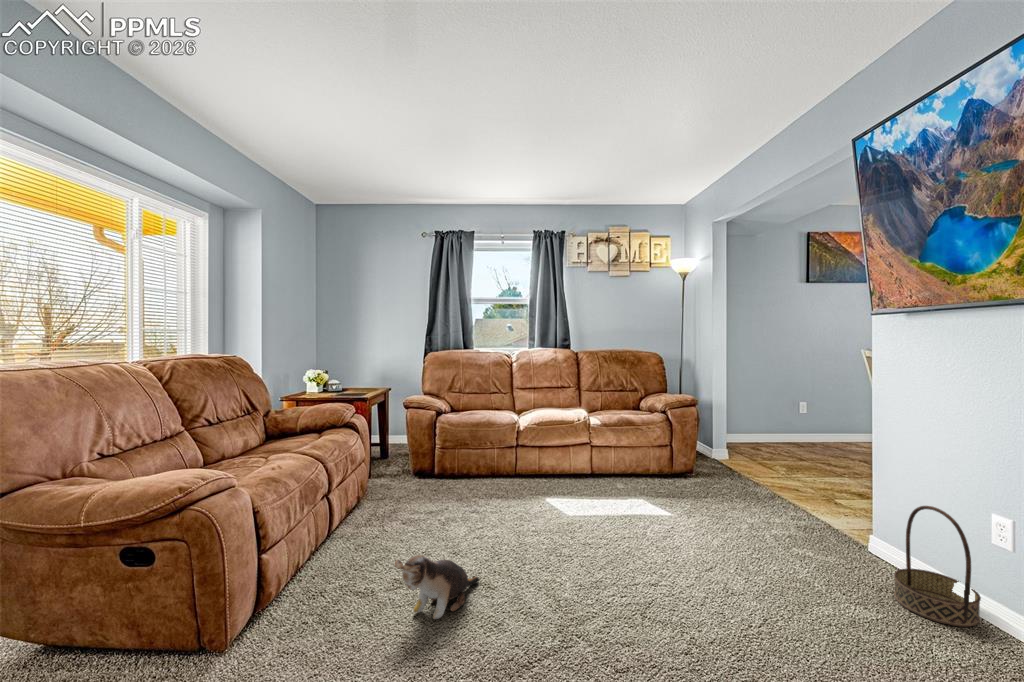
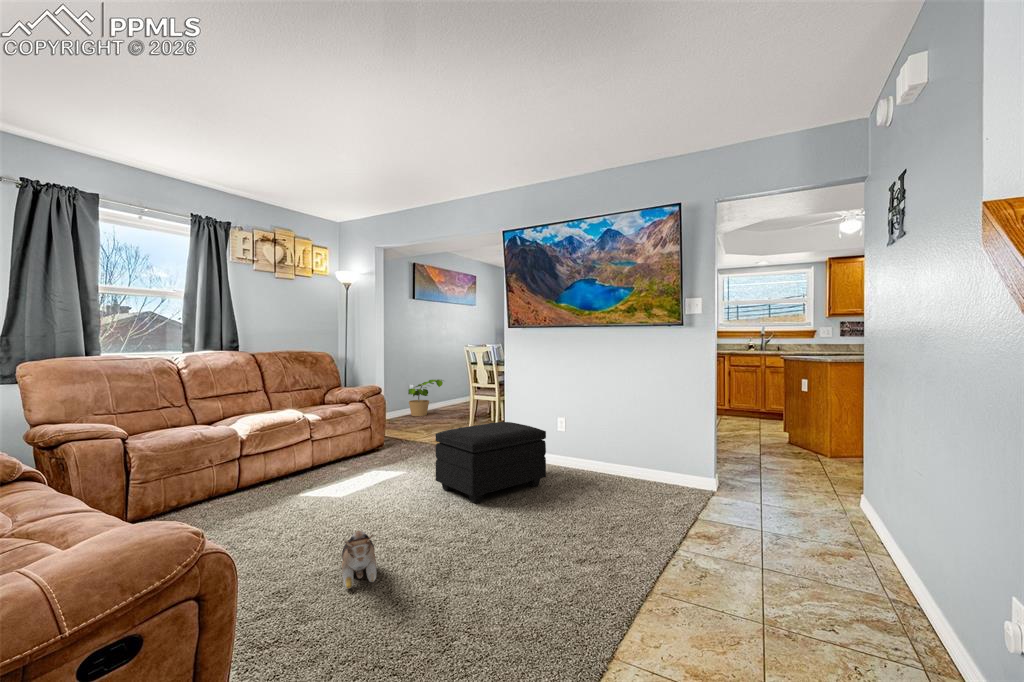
potted plant: none [785,394,846,442] -> present [408,380,443,416]
footstool: none [664,471,845,610] -> present [436,422,546,503]
basket: present [894,506,981,627] -> none [548,420,580,474]

